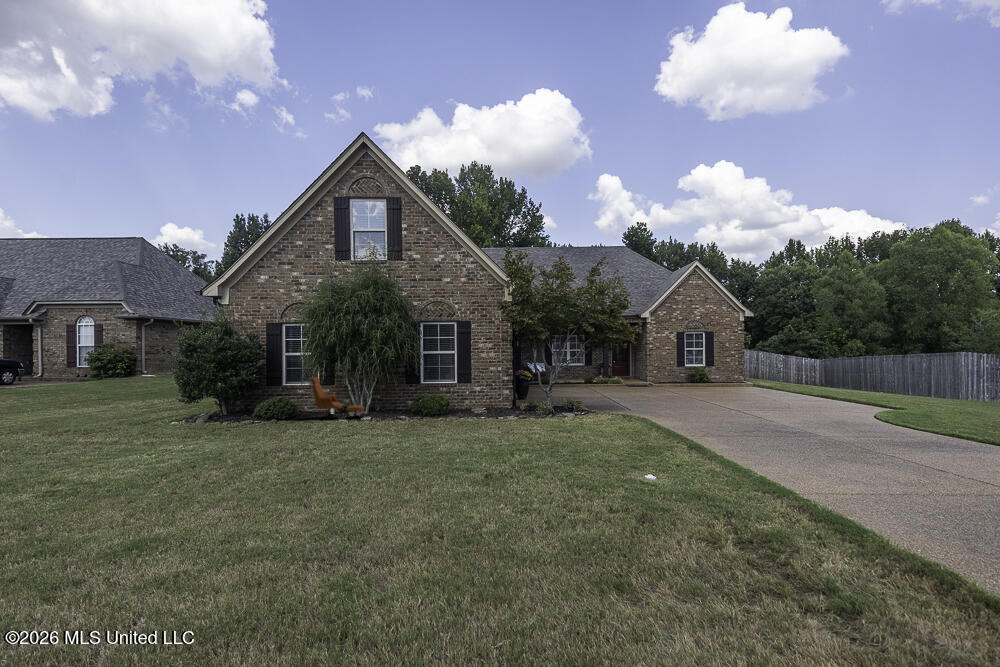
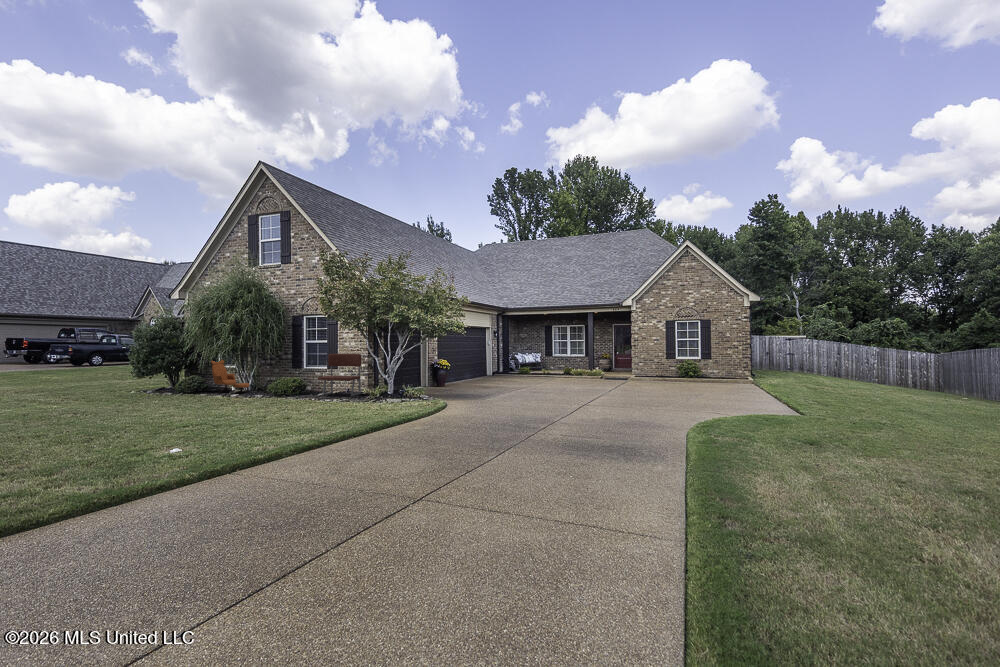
bench: none [464,366,508,414] -> present [318,354,362,396]

